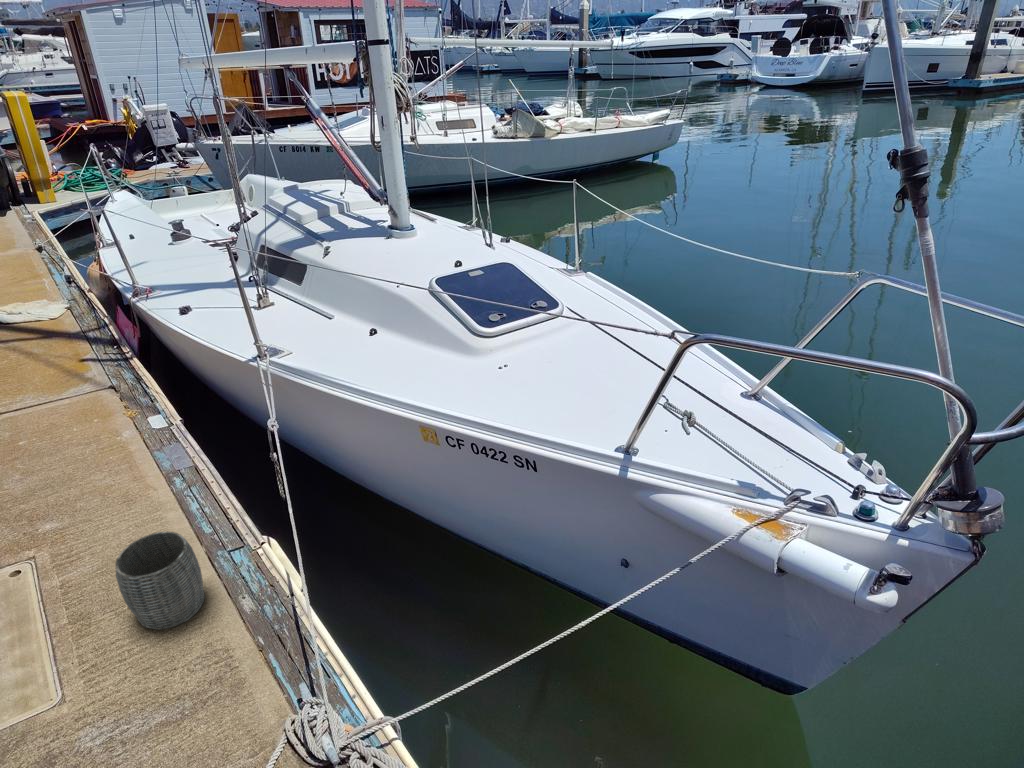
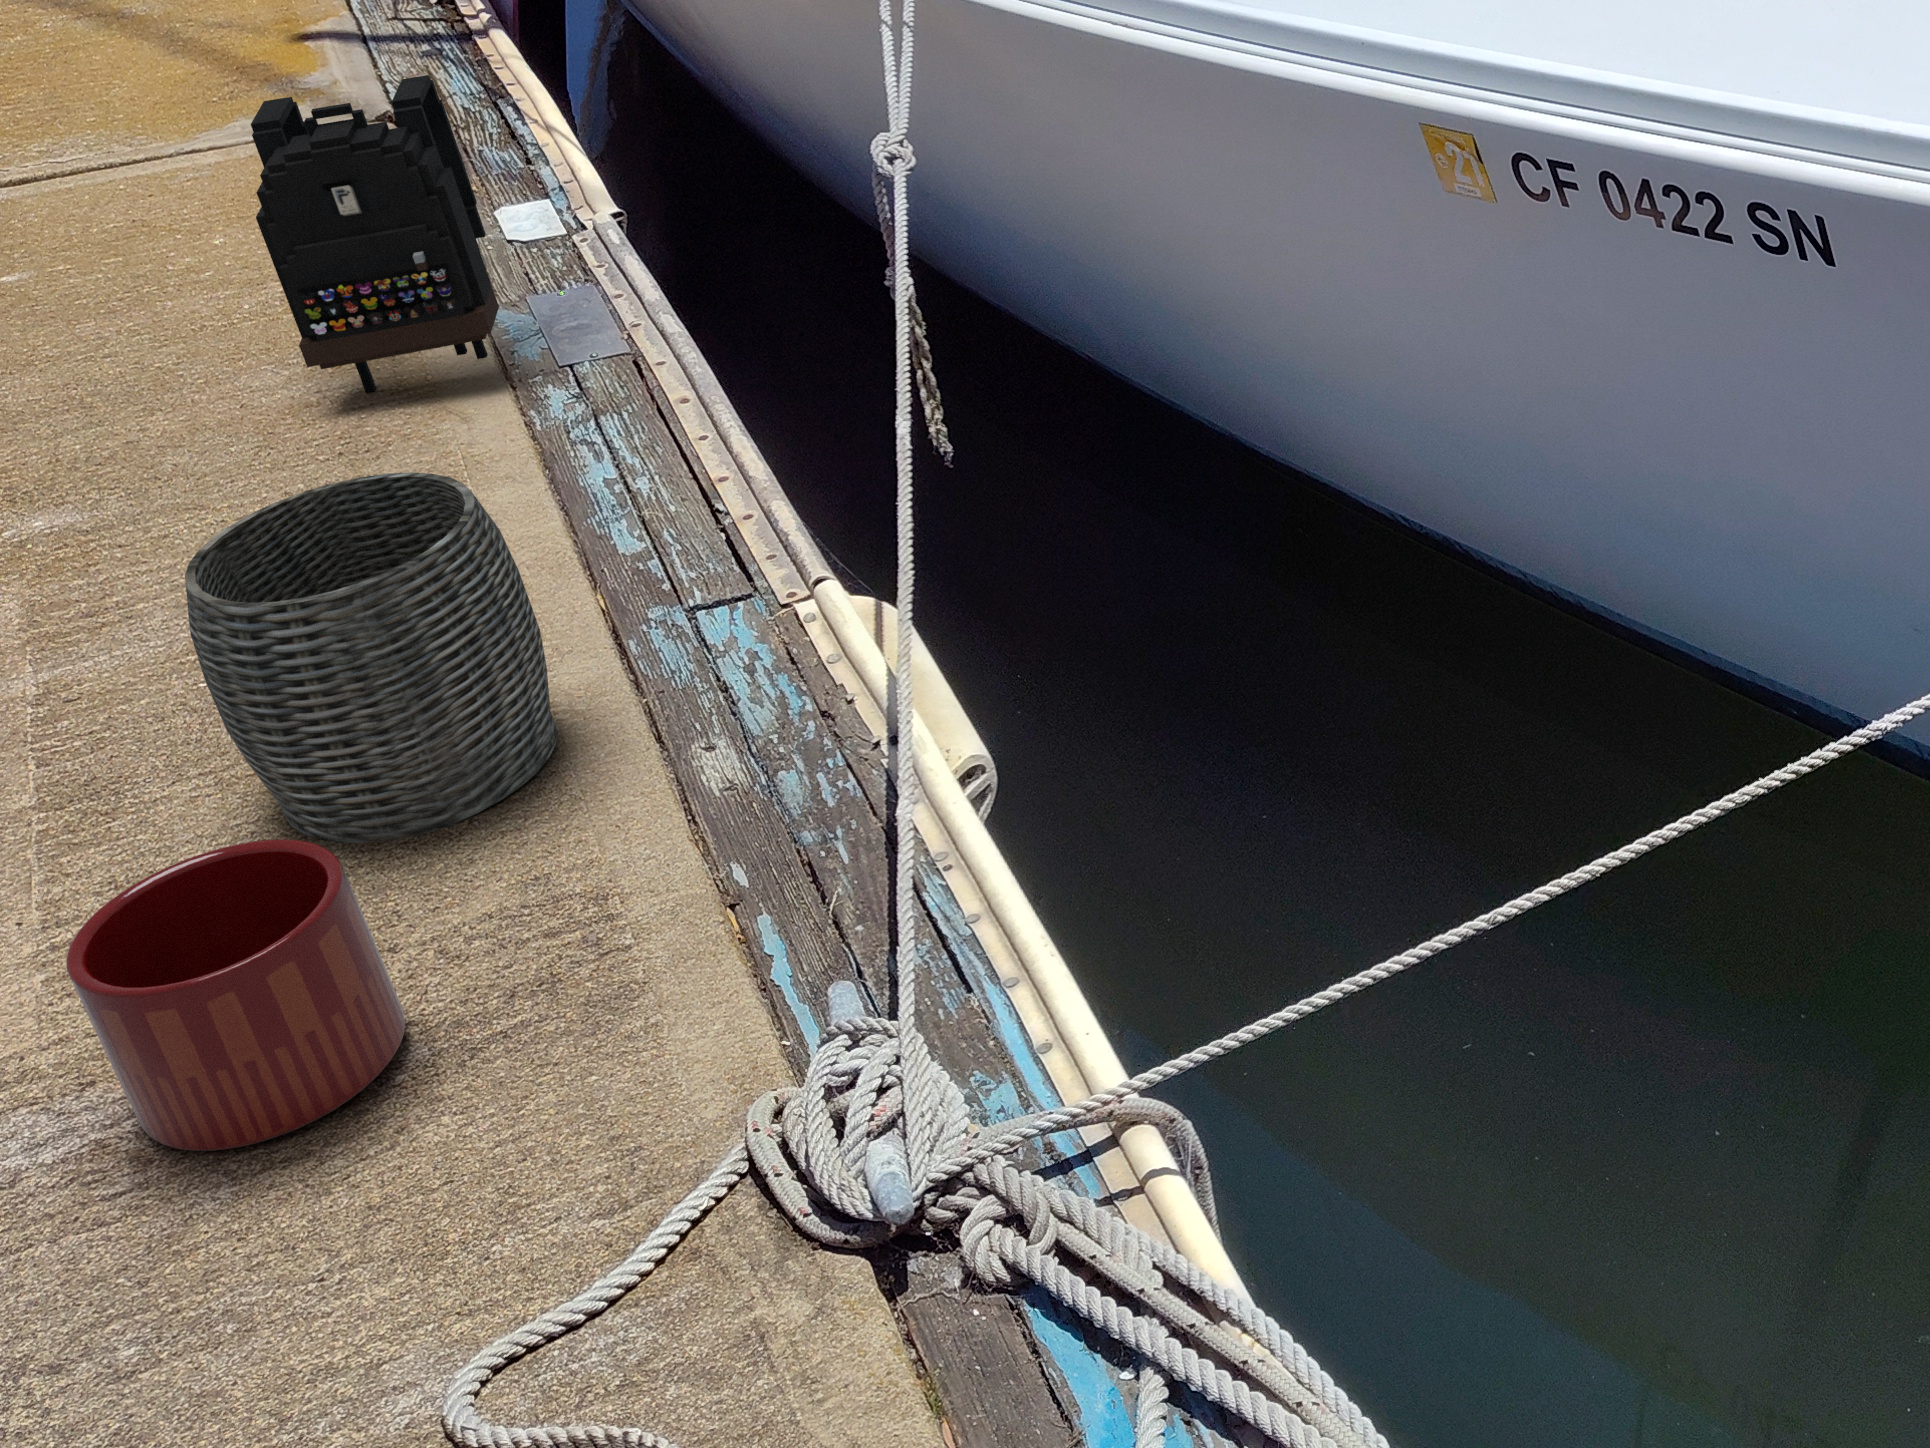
backpack: none [99,401,162,482] -> present [251,75,499,393]
planter: none [108,647,188,731] -> present [66,839,405,1151]

